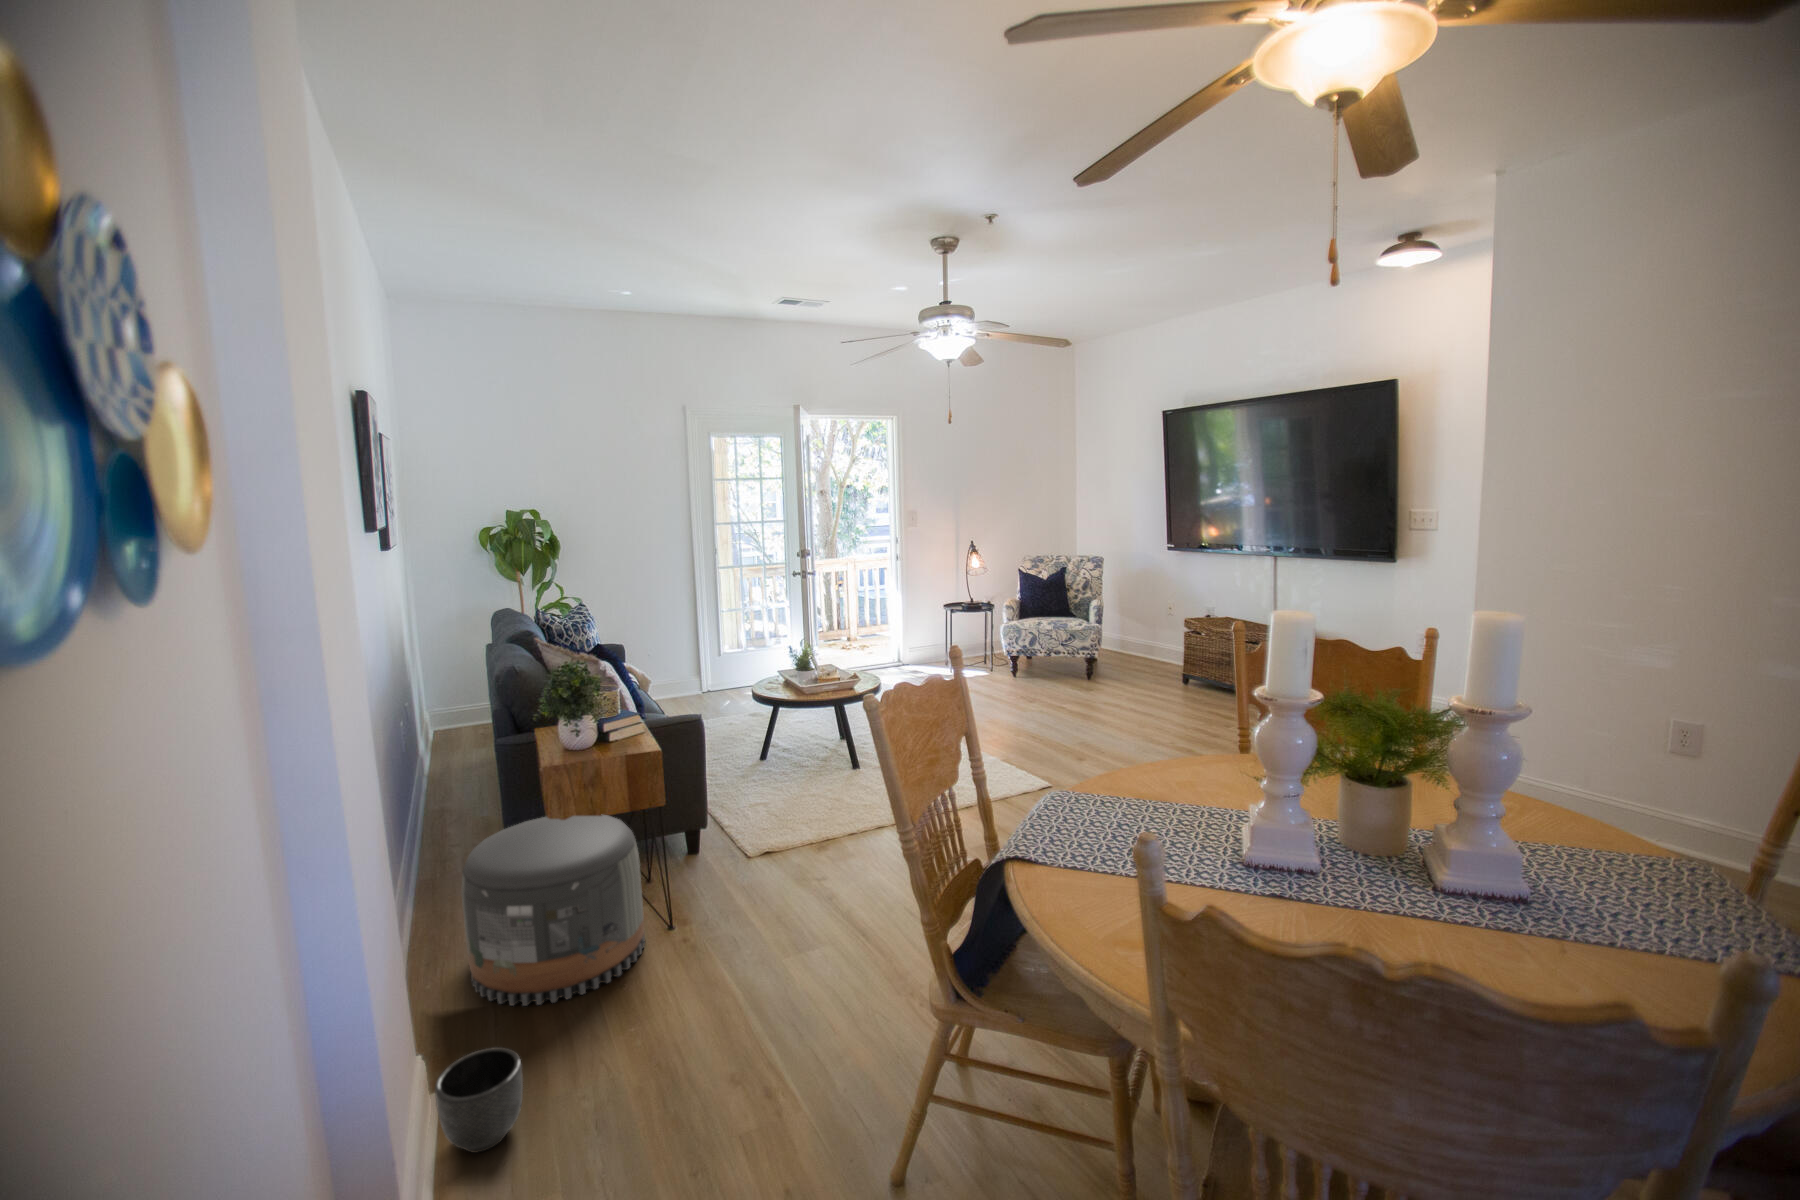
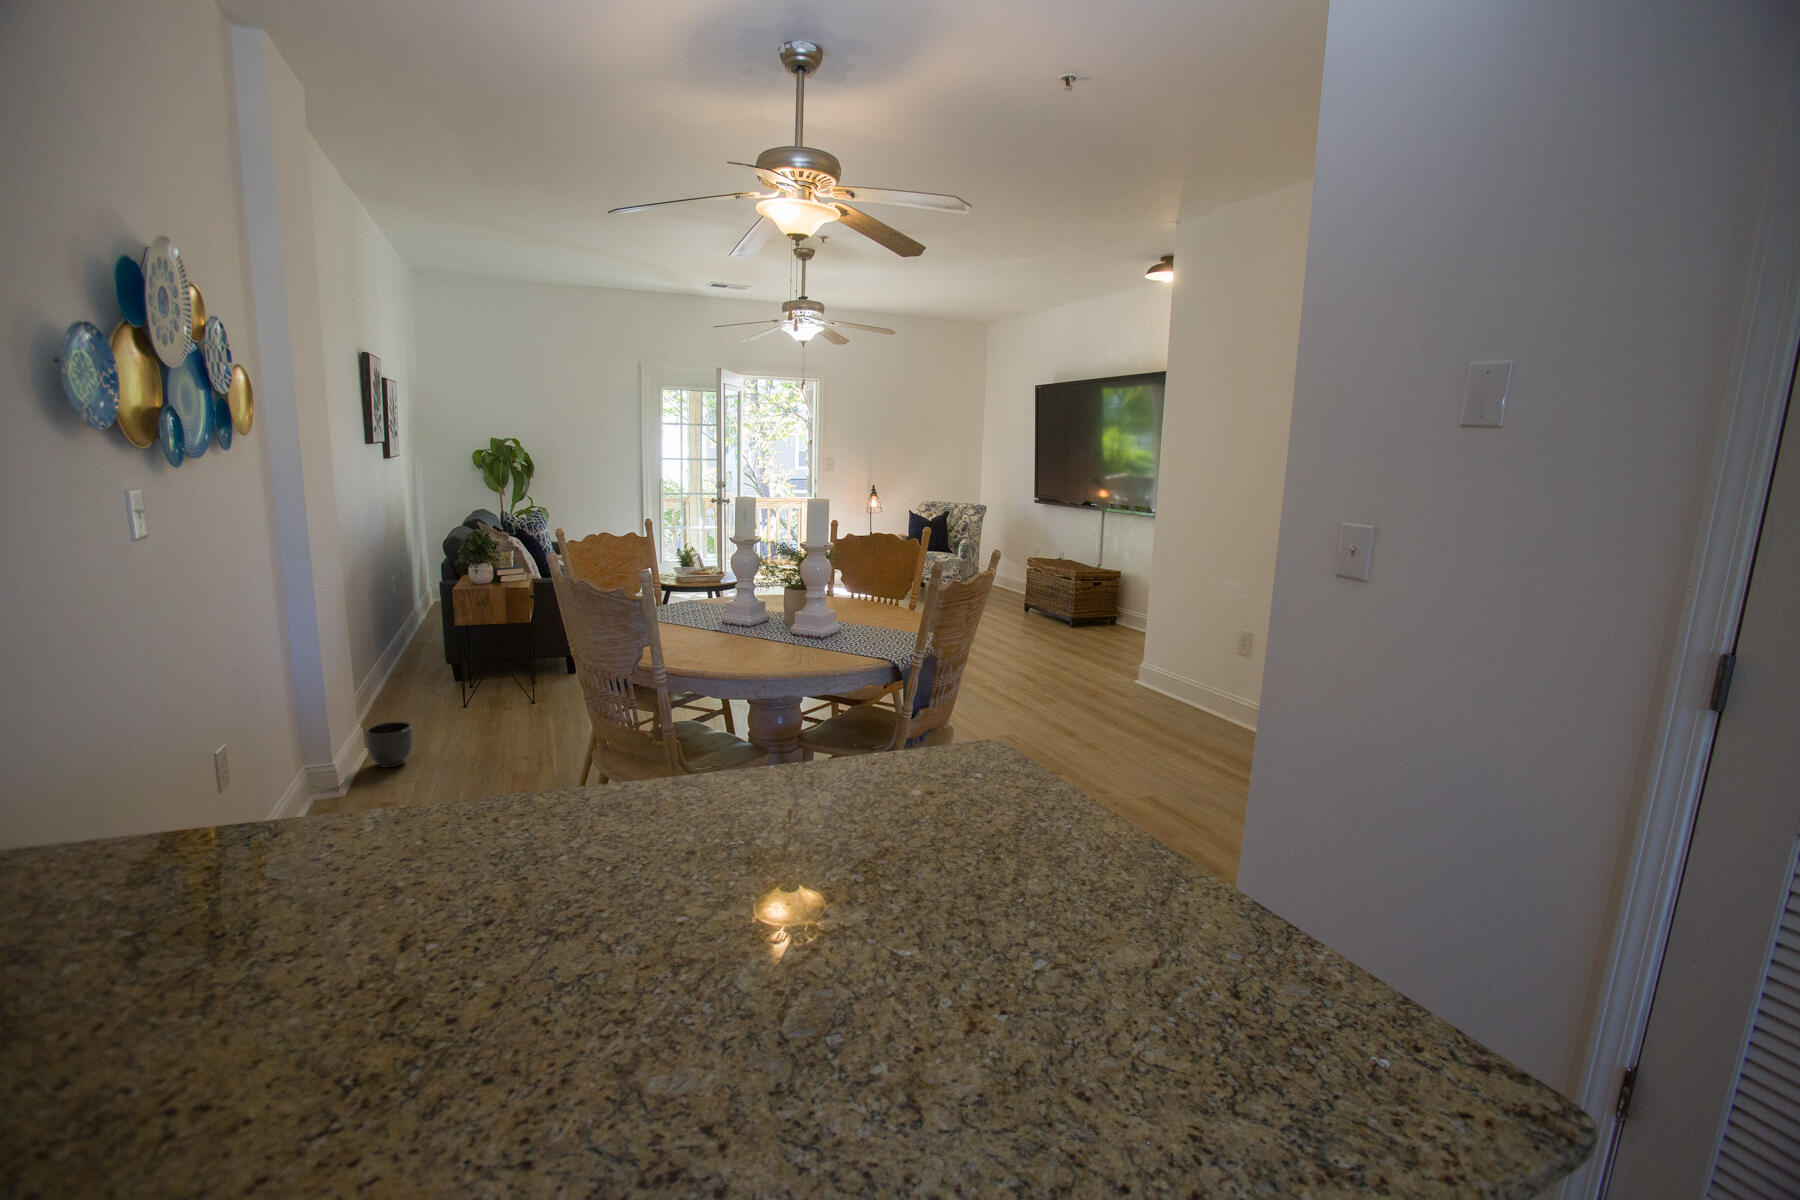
pouf: present [461,815,645,1006] -> none [403,626,518,725]

